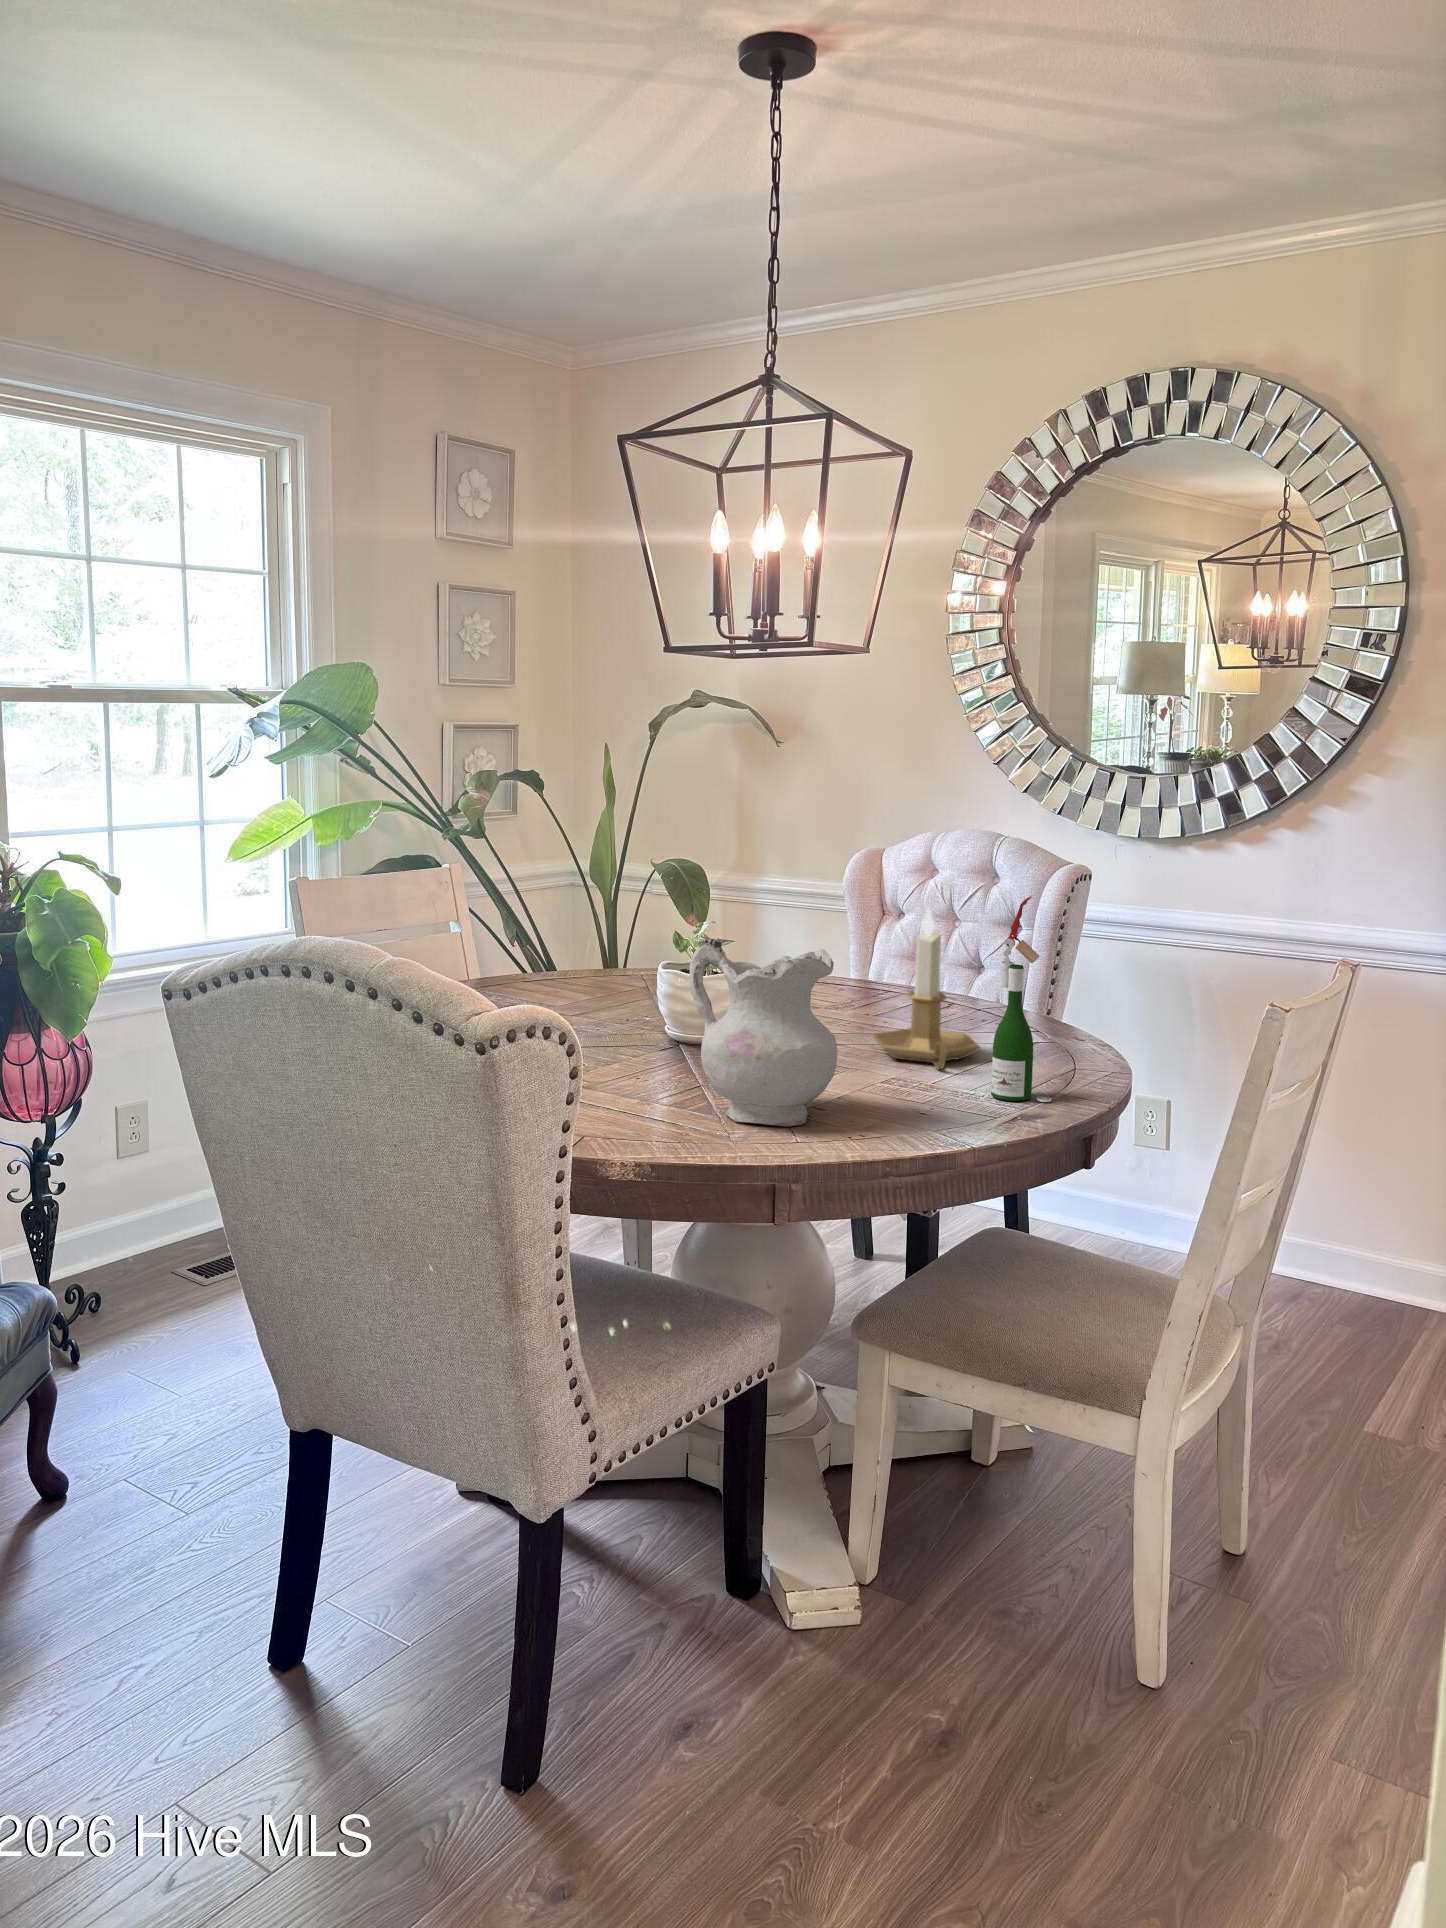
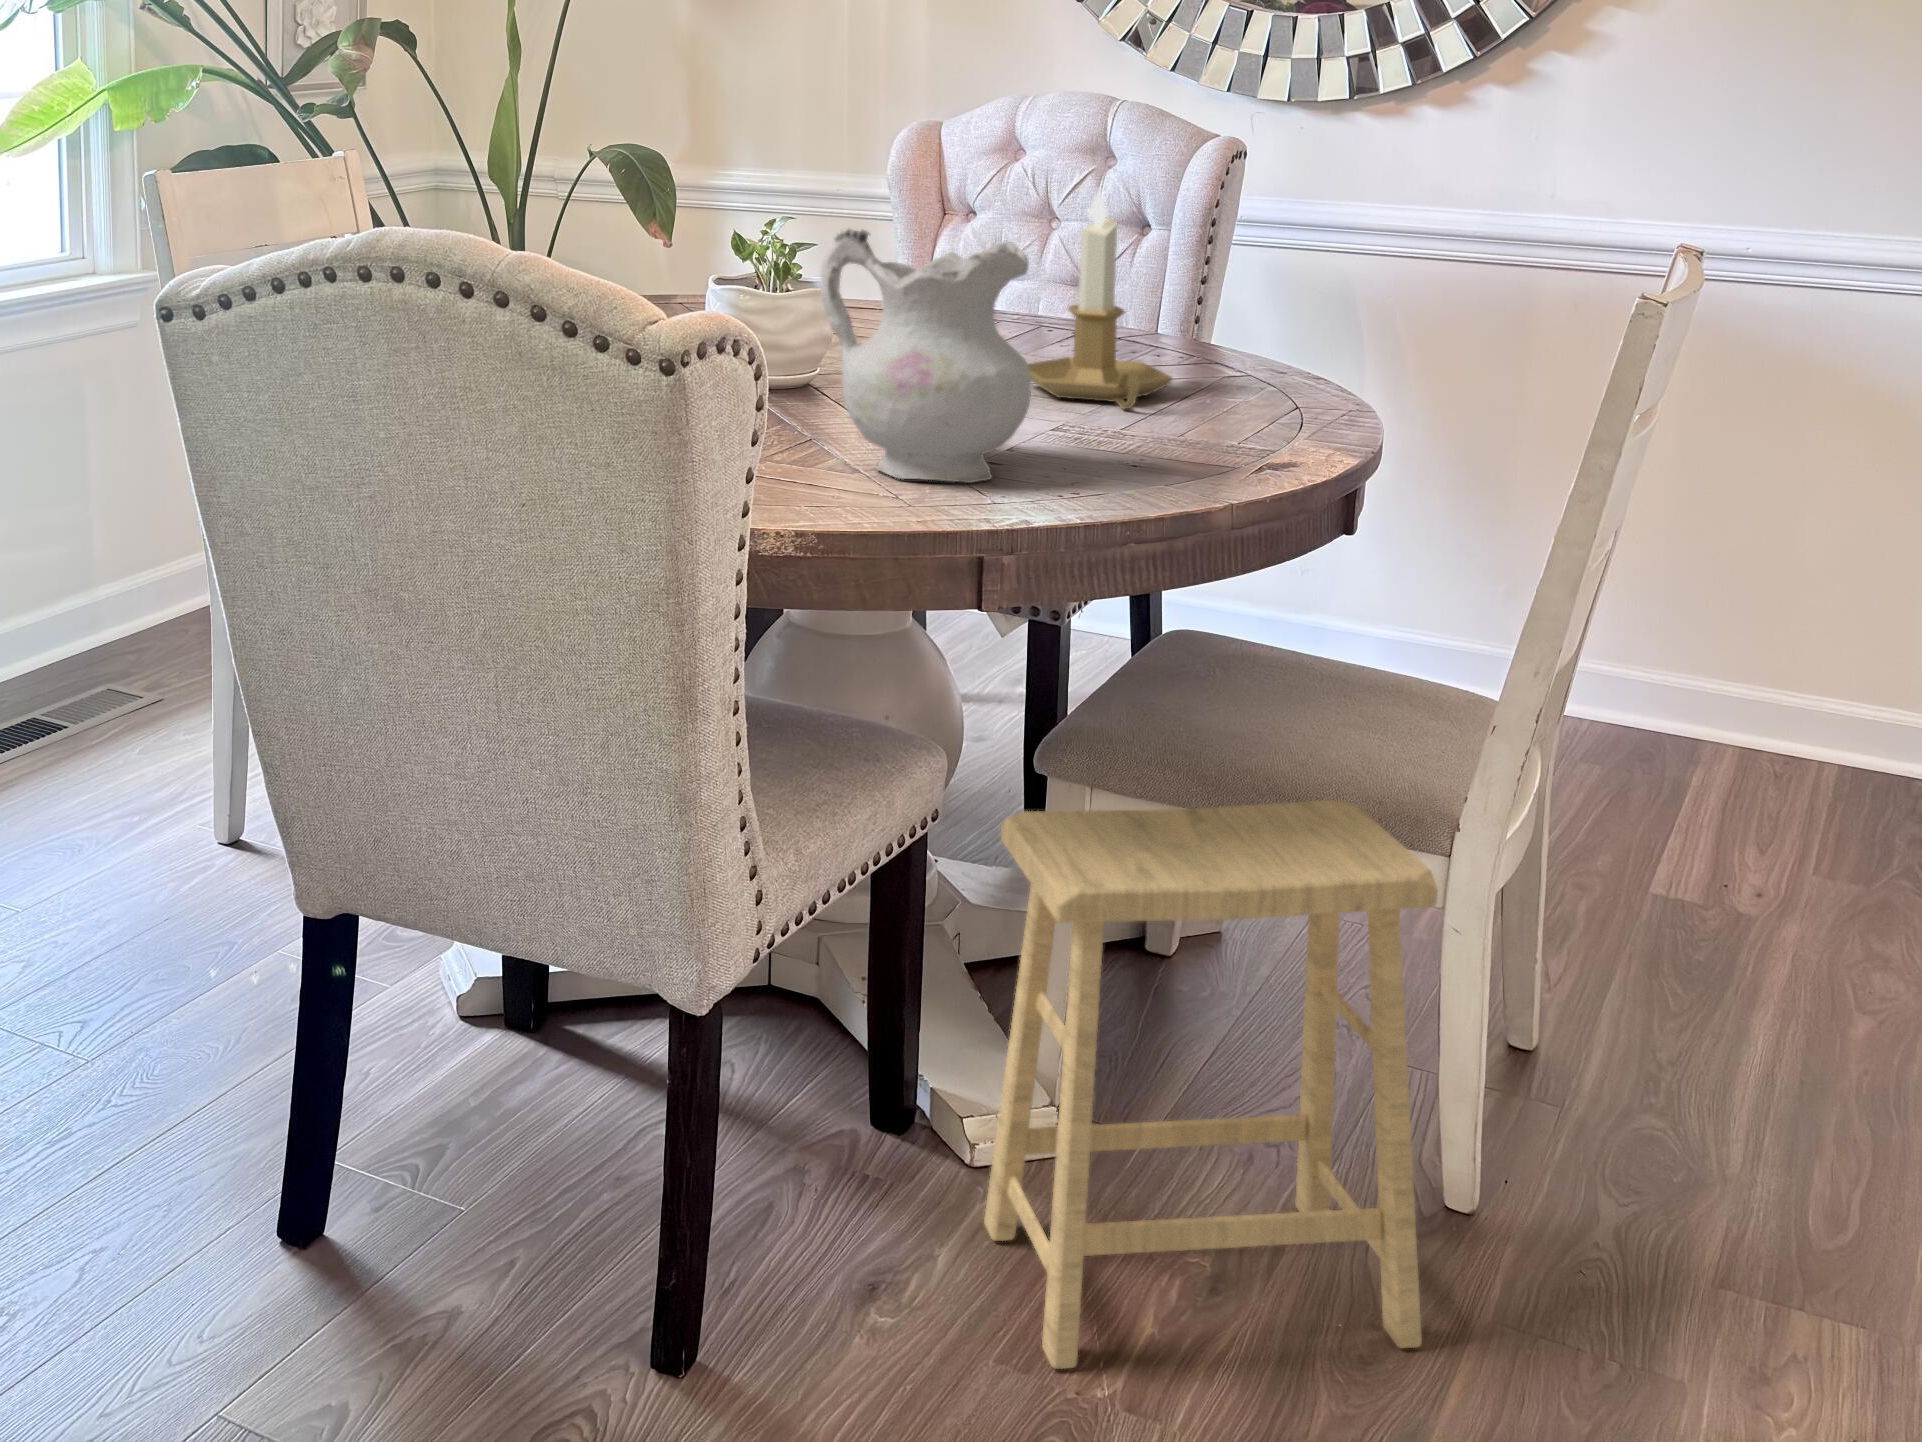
wine bottle: present [991,896,1051,1102] -> none [1217,165,1301,445]
footstool: none [790,1372,1103,1797] -> present [984,800,1438,1369]

